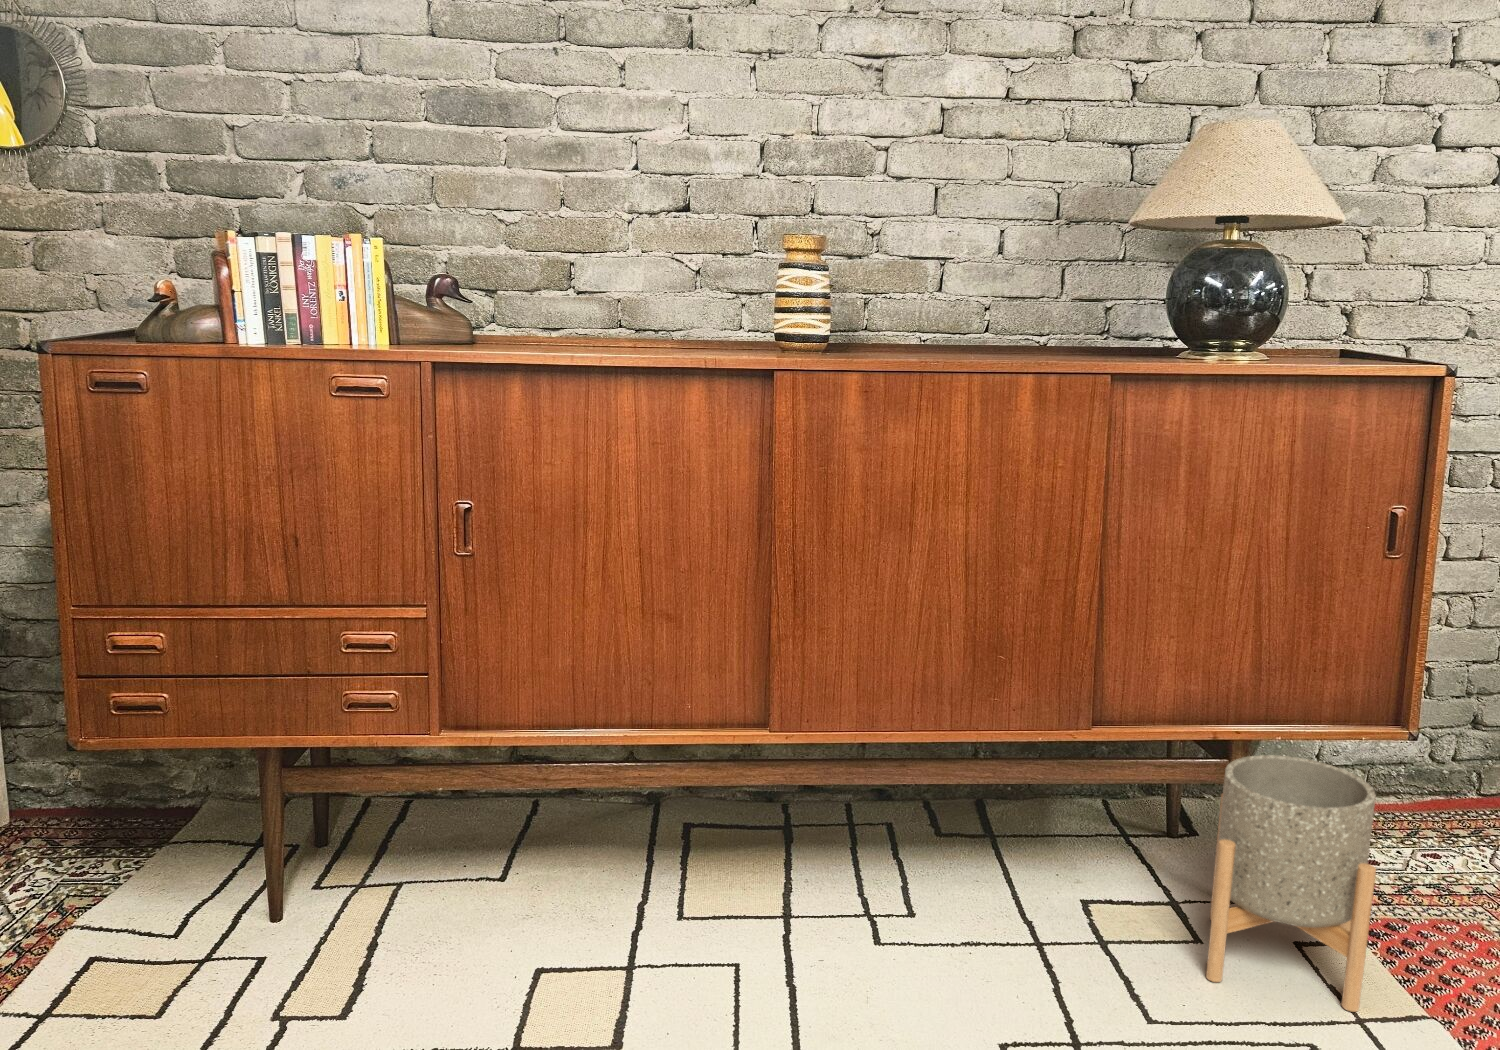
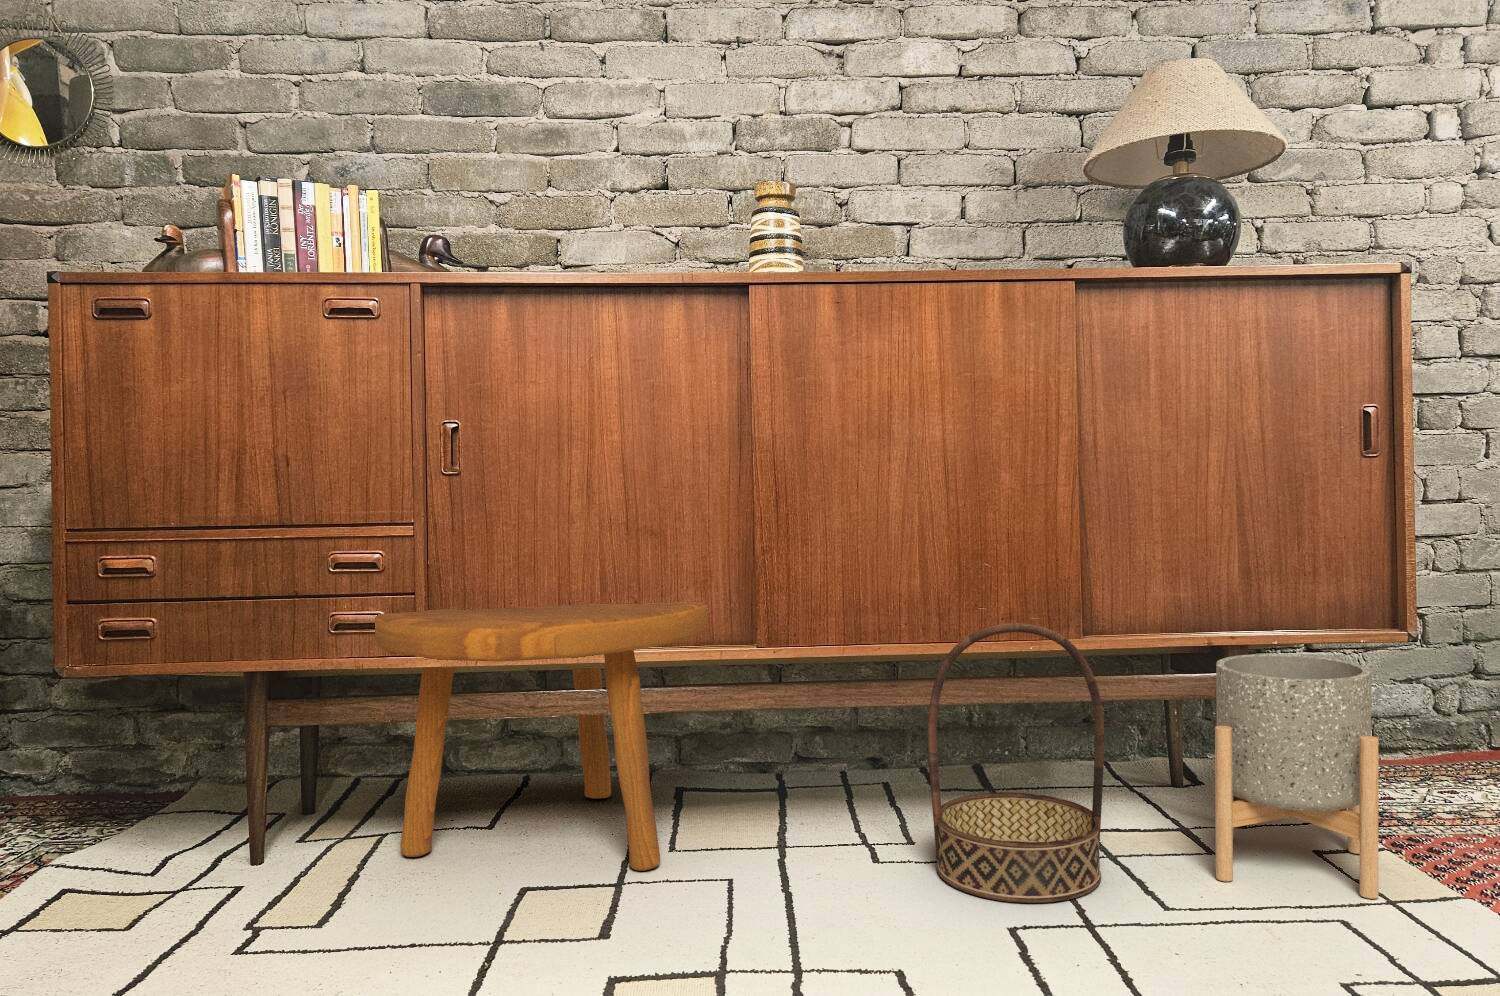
footstool: none [388,626,730,947] -> present [375,602,708,871]
basket: none [938,734,1111,1007] -> present [928,623,1104,903]

